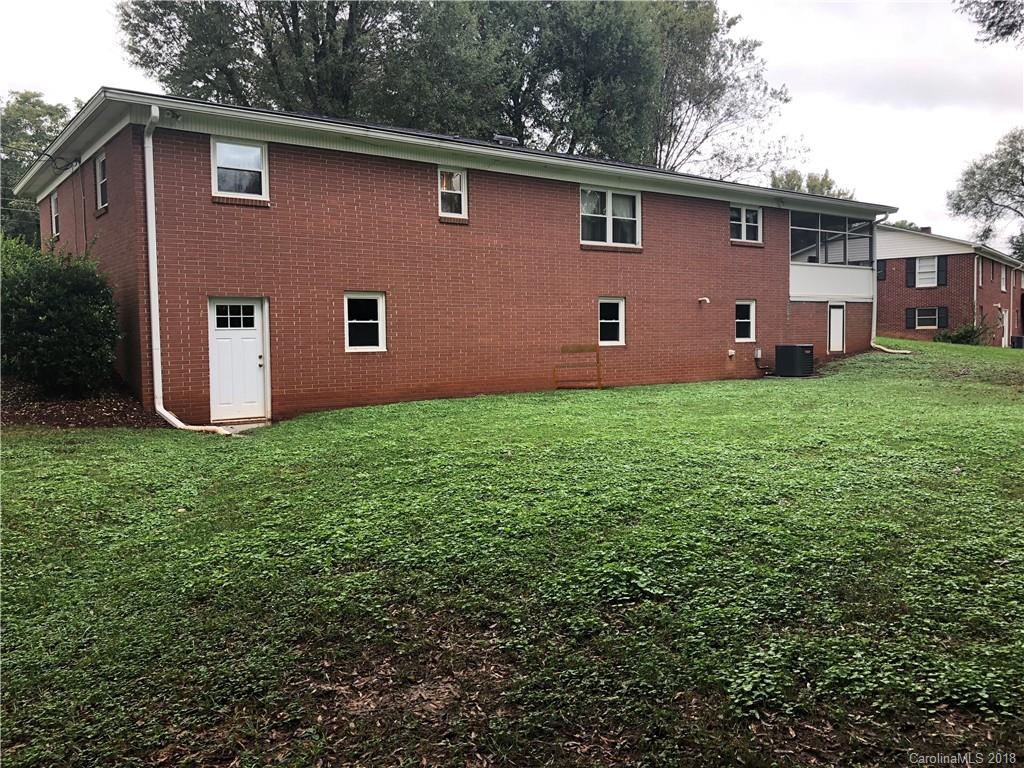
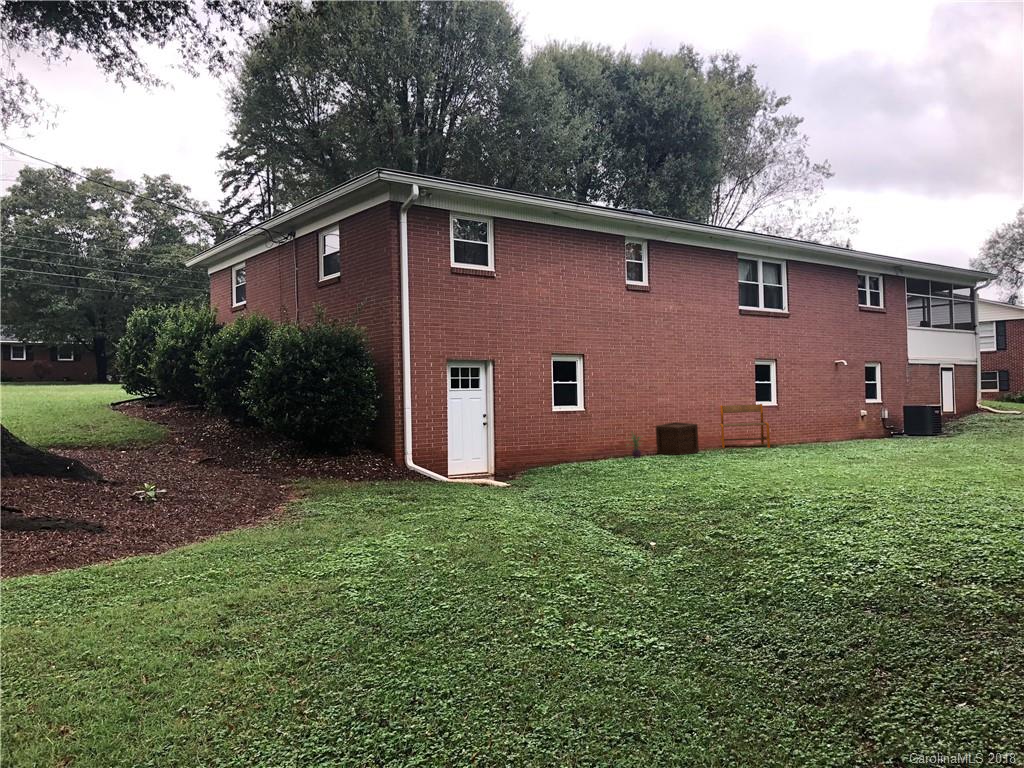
wooden crate: none [472,363,515,399] -> present [656,422,699,455]
decorative plant: none [428,373,453,400] -> present [626,432,641,458]

